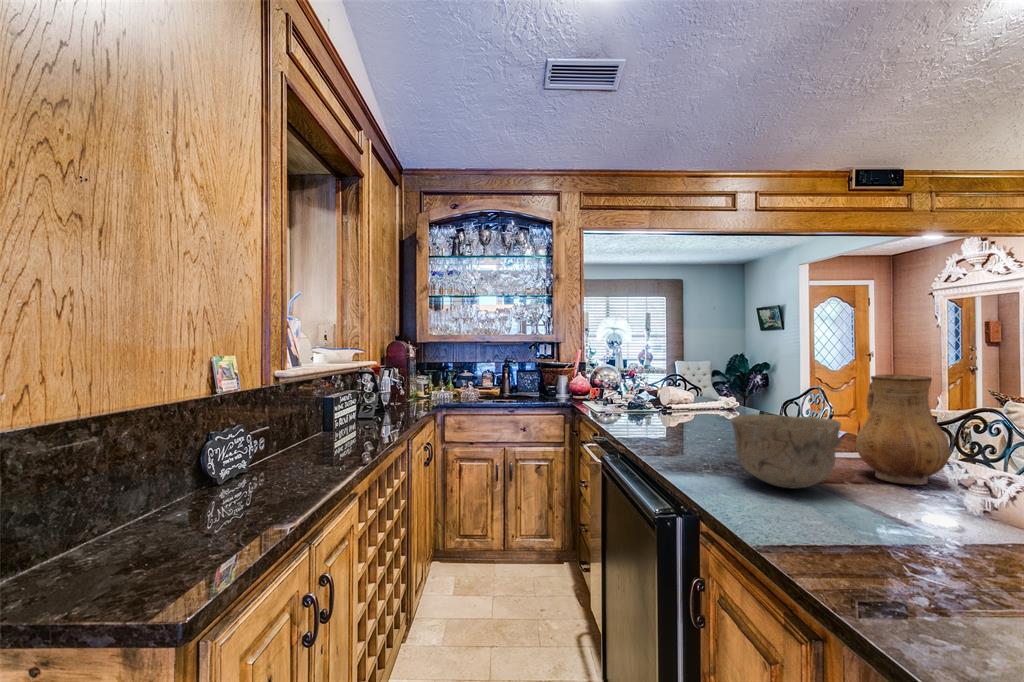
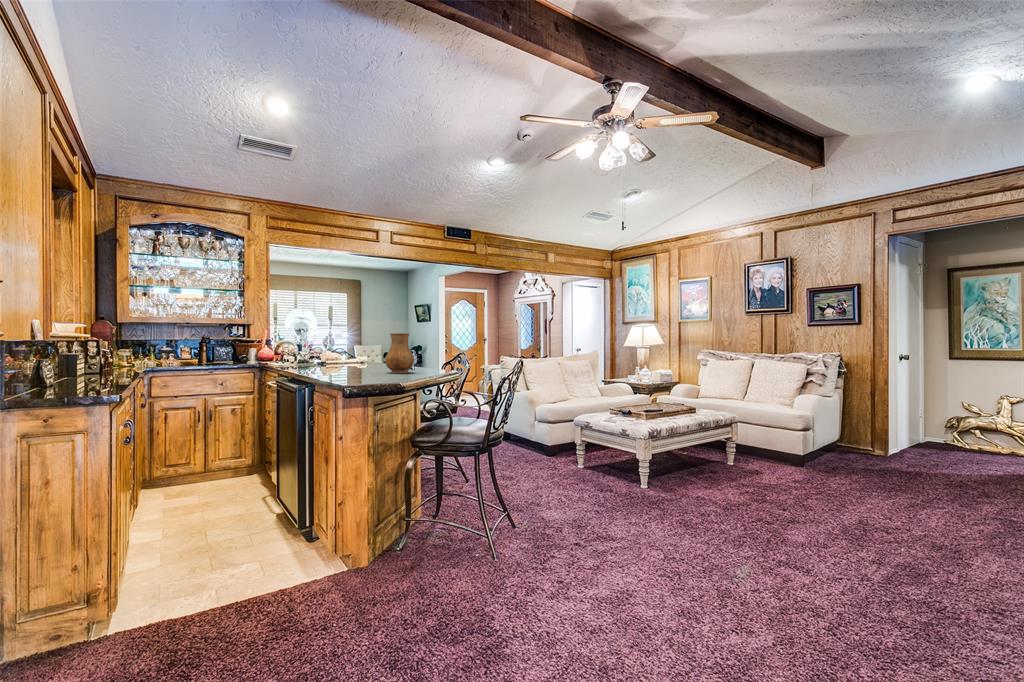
bowl: present [731,414,841,489] -> none [331,349,371,375]

